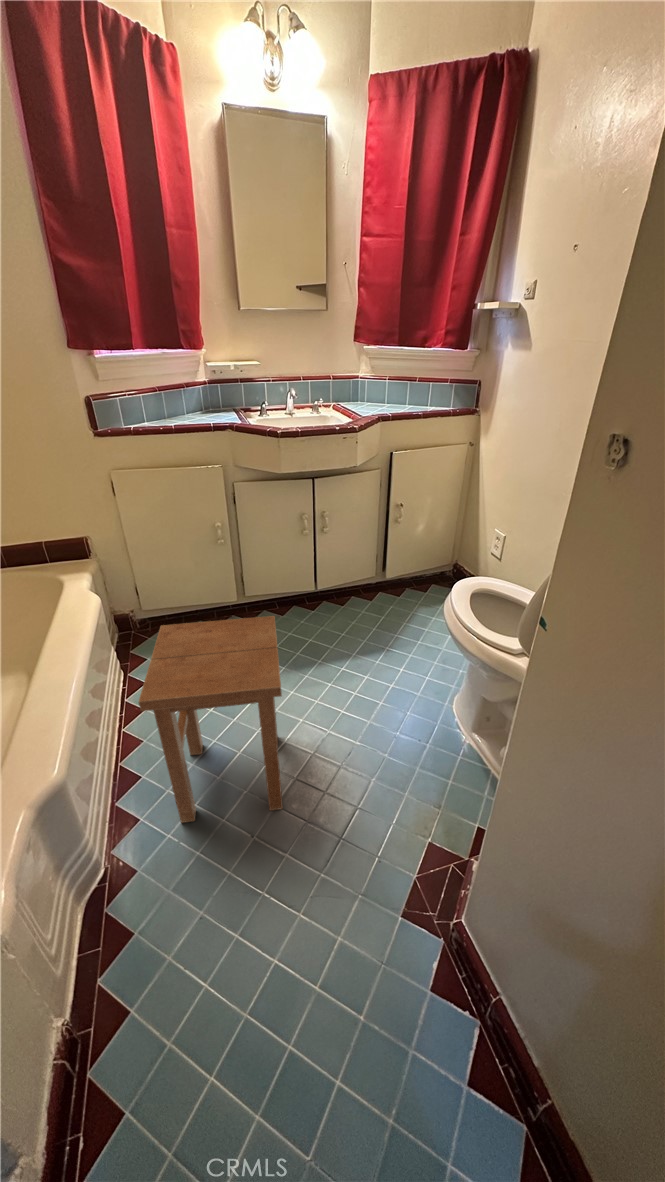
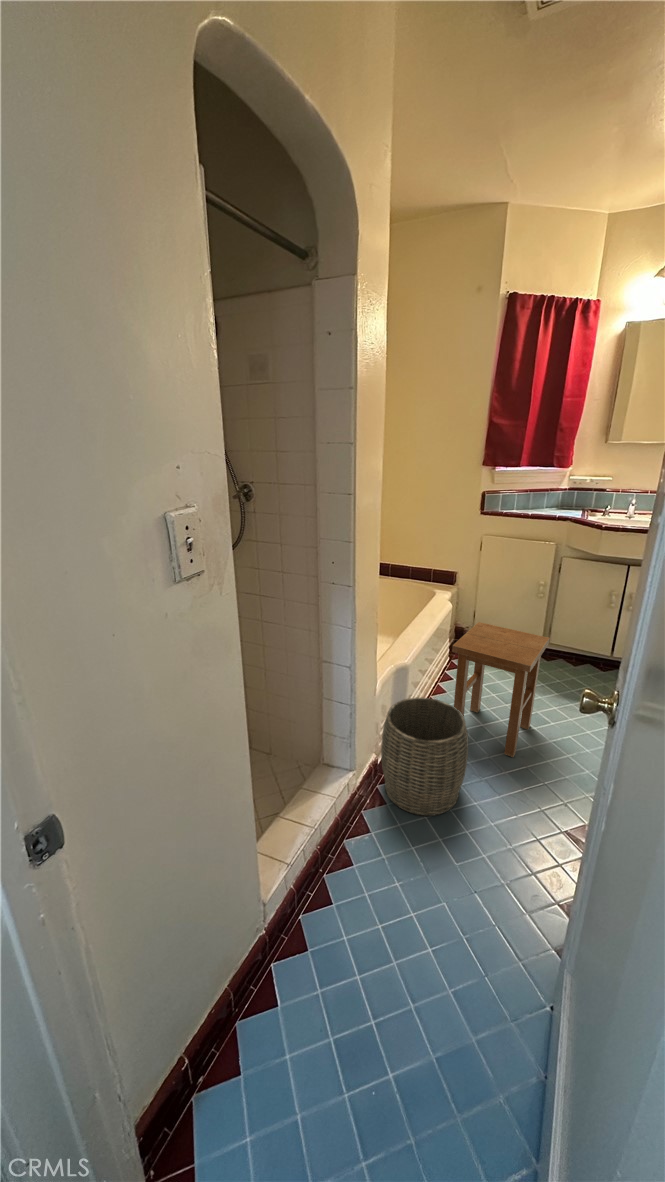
woven basket: none [54,826,248,1083] -> present [381,698,468,816]

